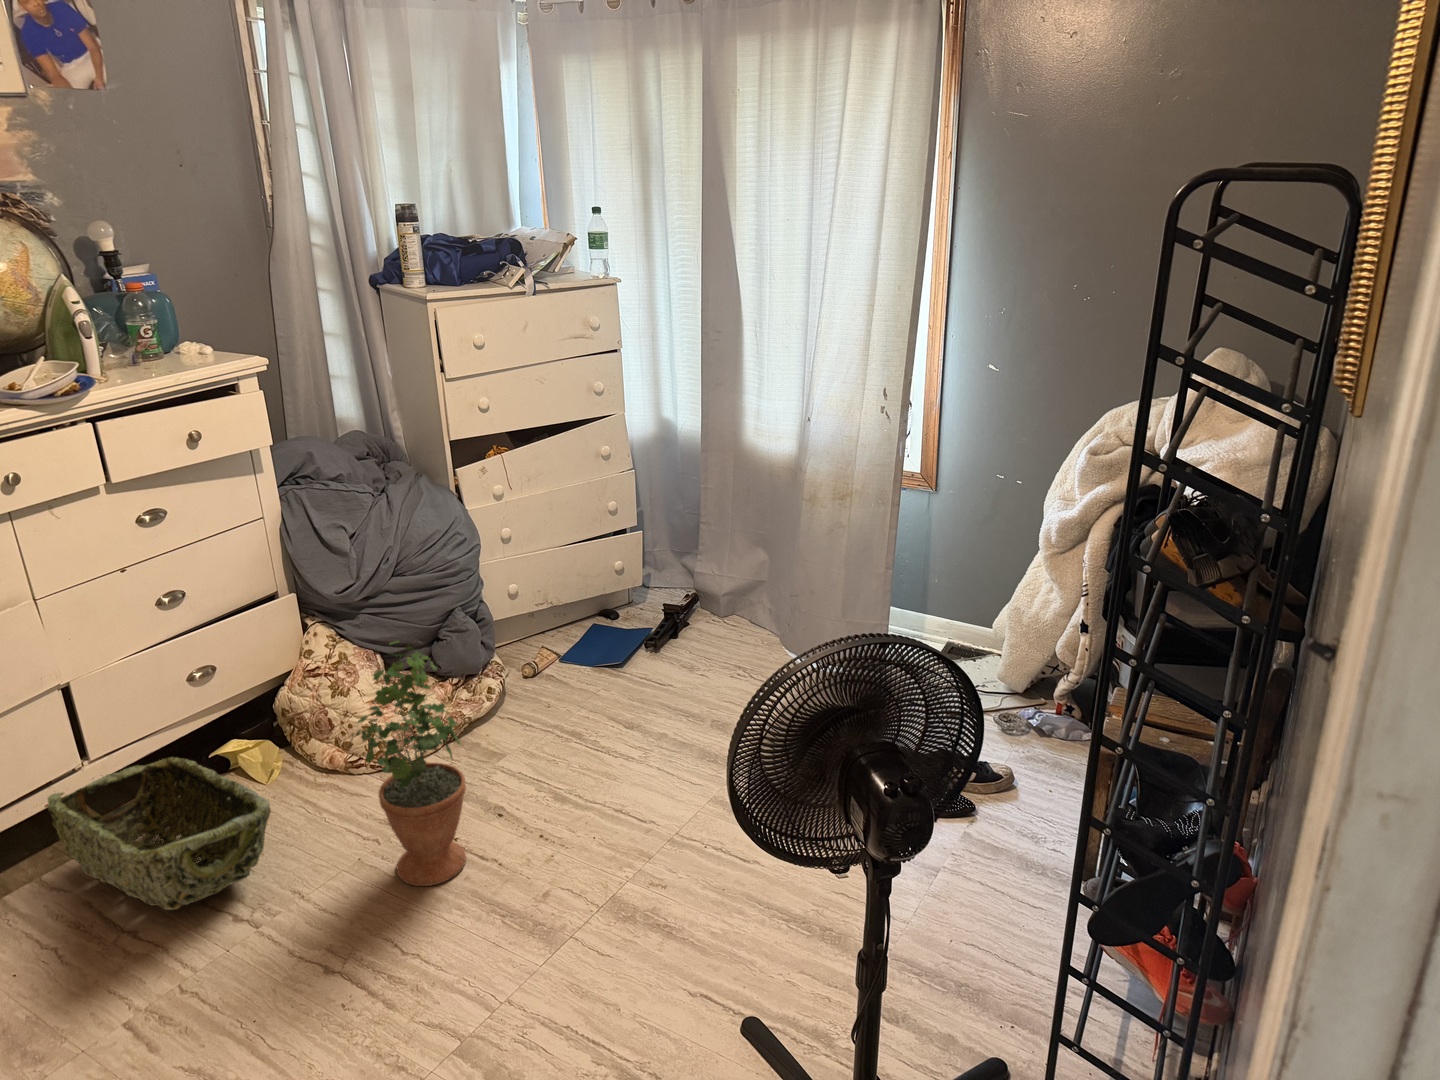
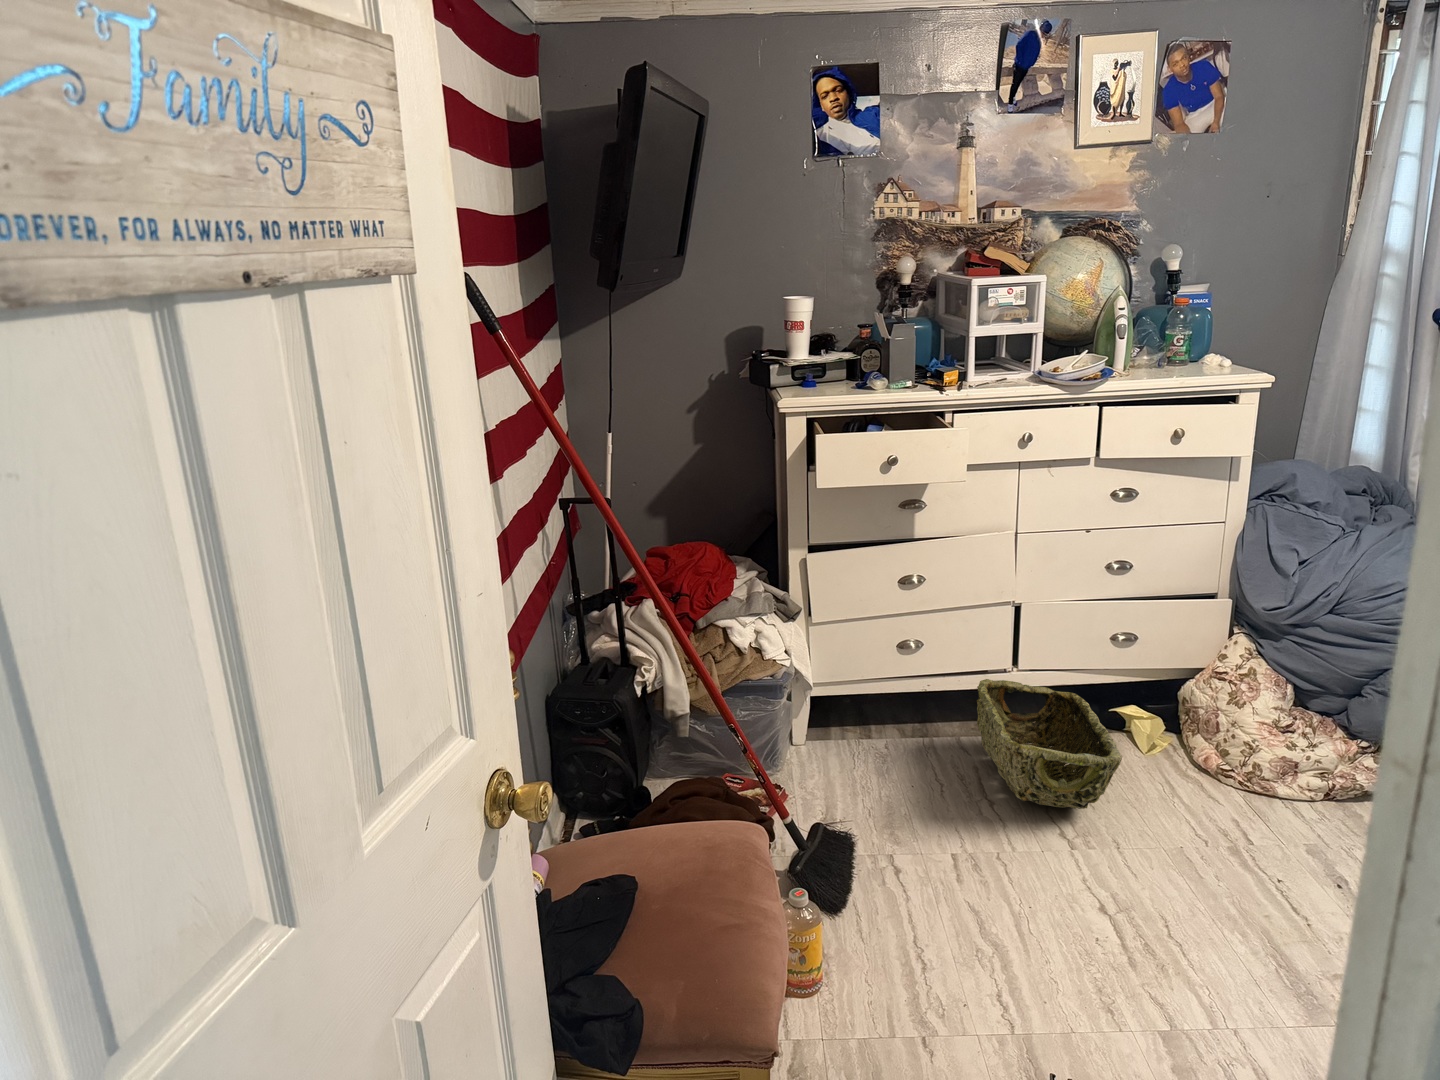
potted plant: present [350,641,466,886] -> none [1194,658,1310,909]

